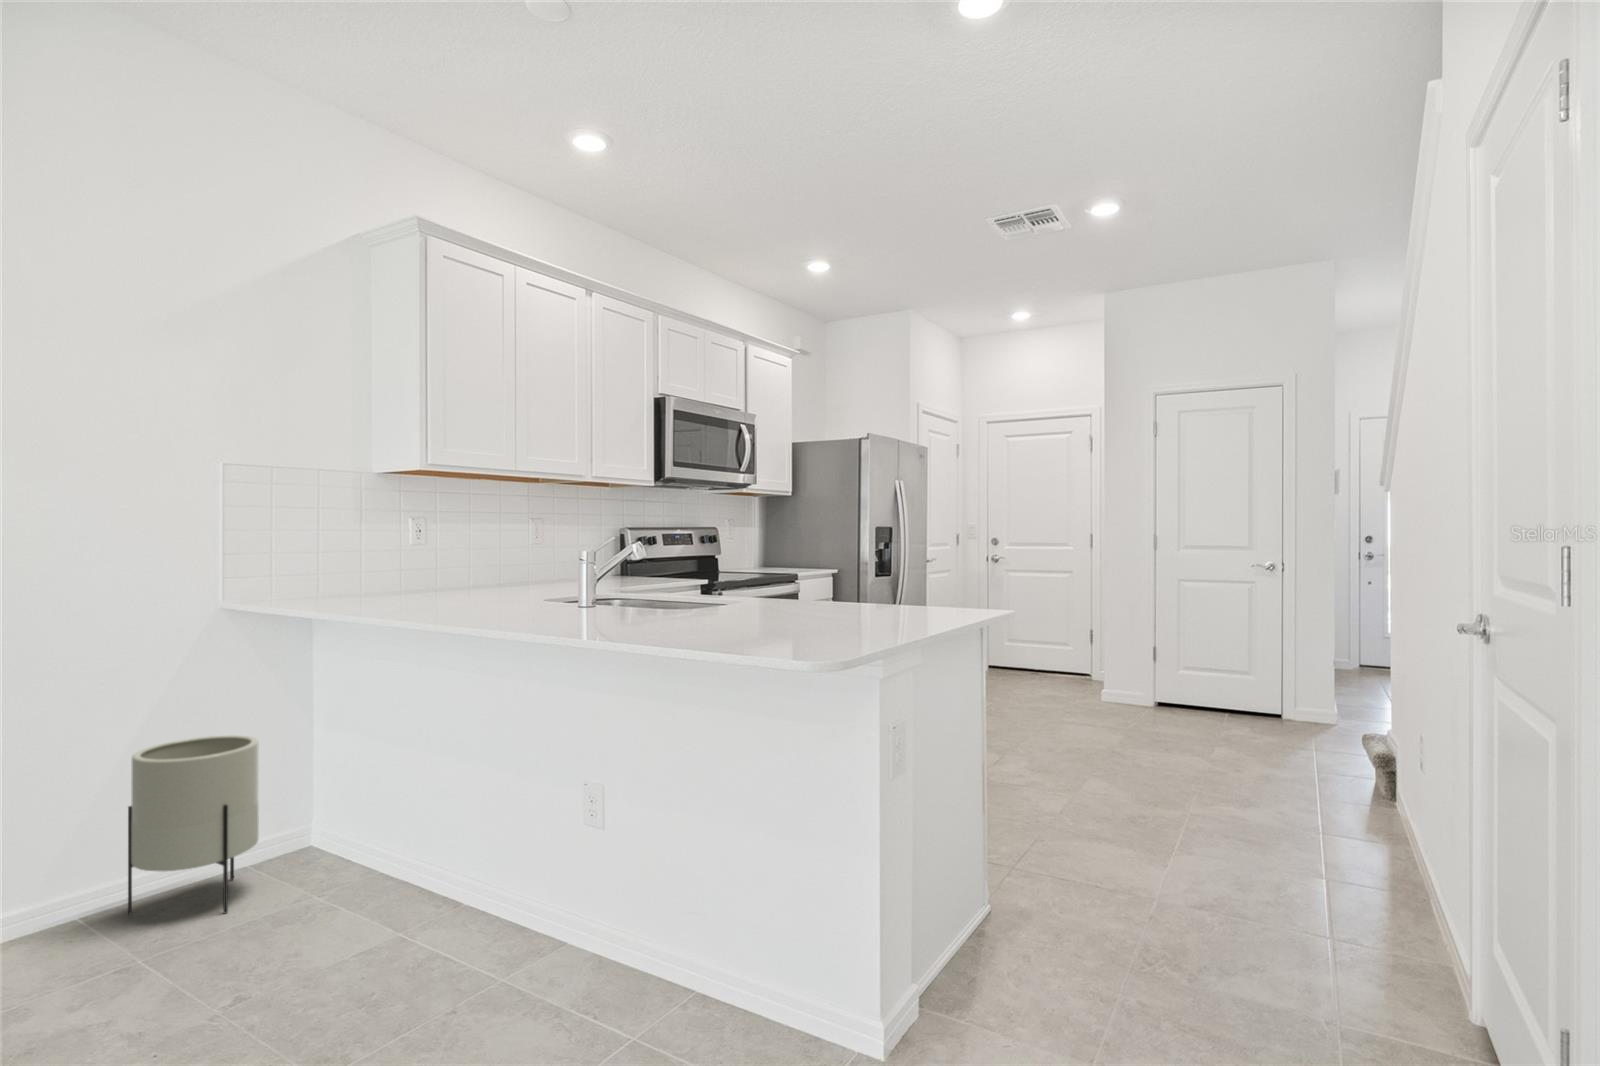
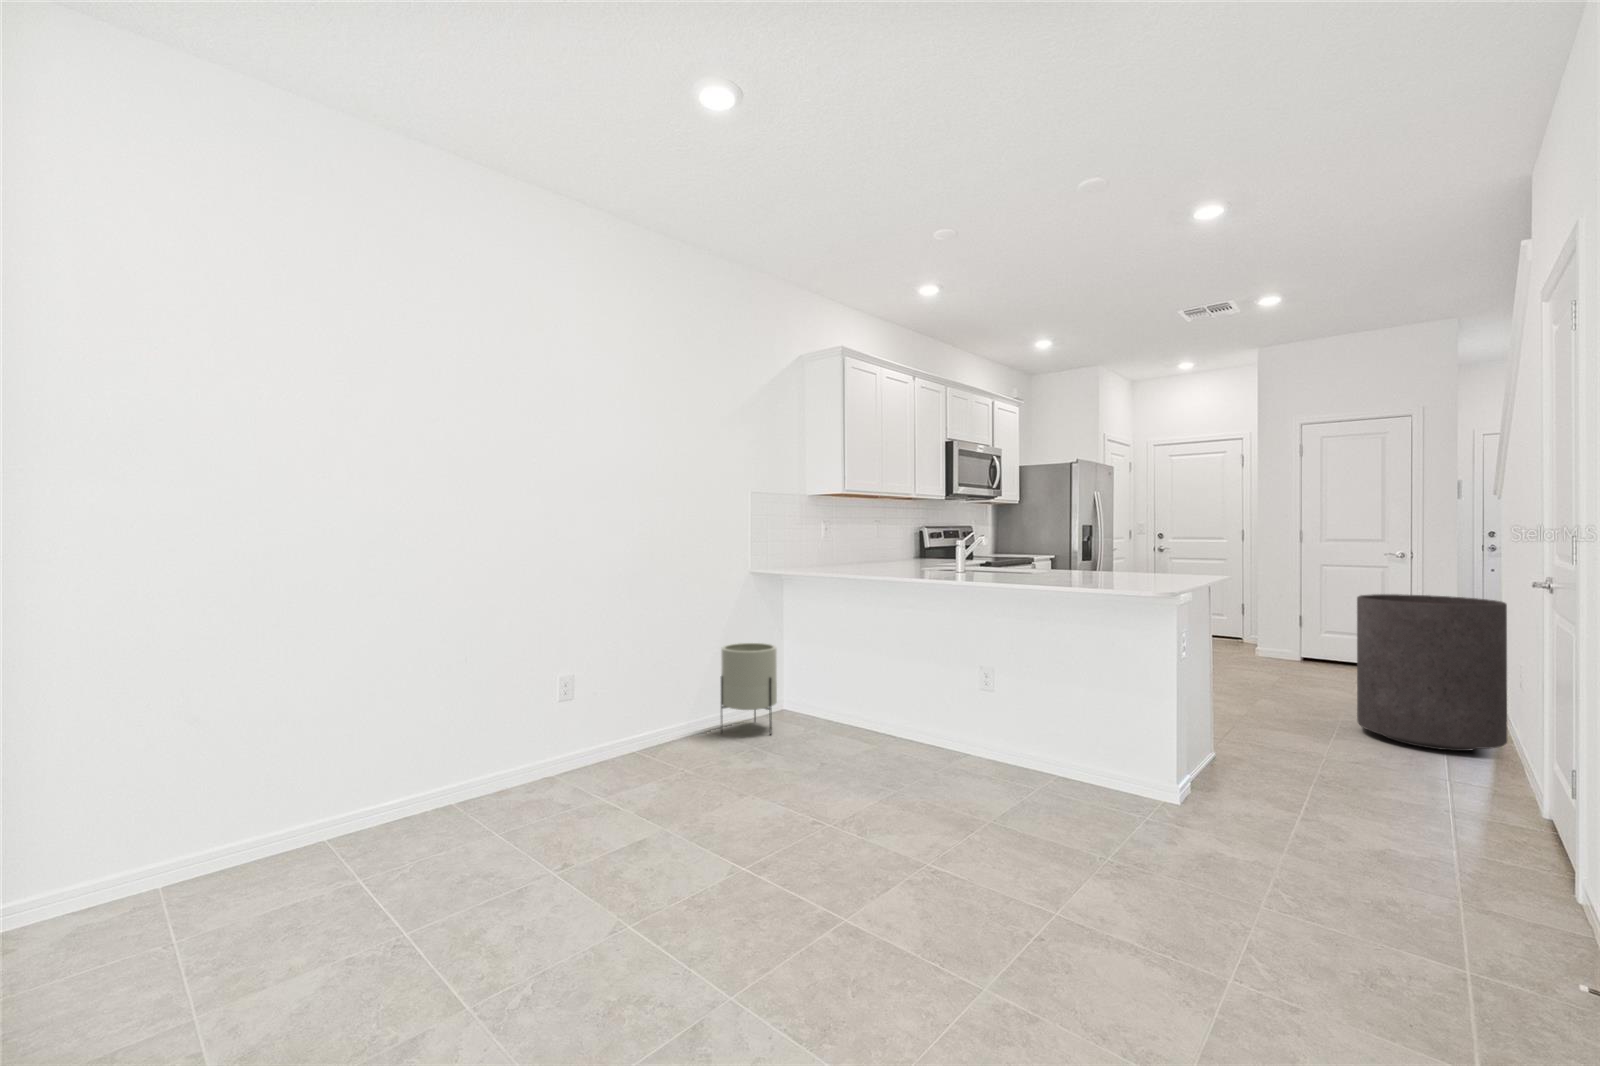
trash can: none [1205,627,1404,869] -> present [1357,594,1507,751]

